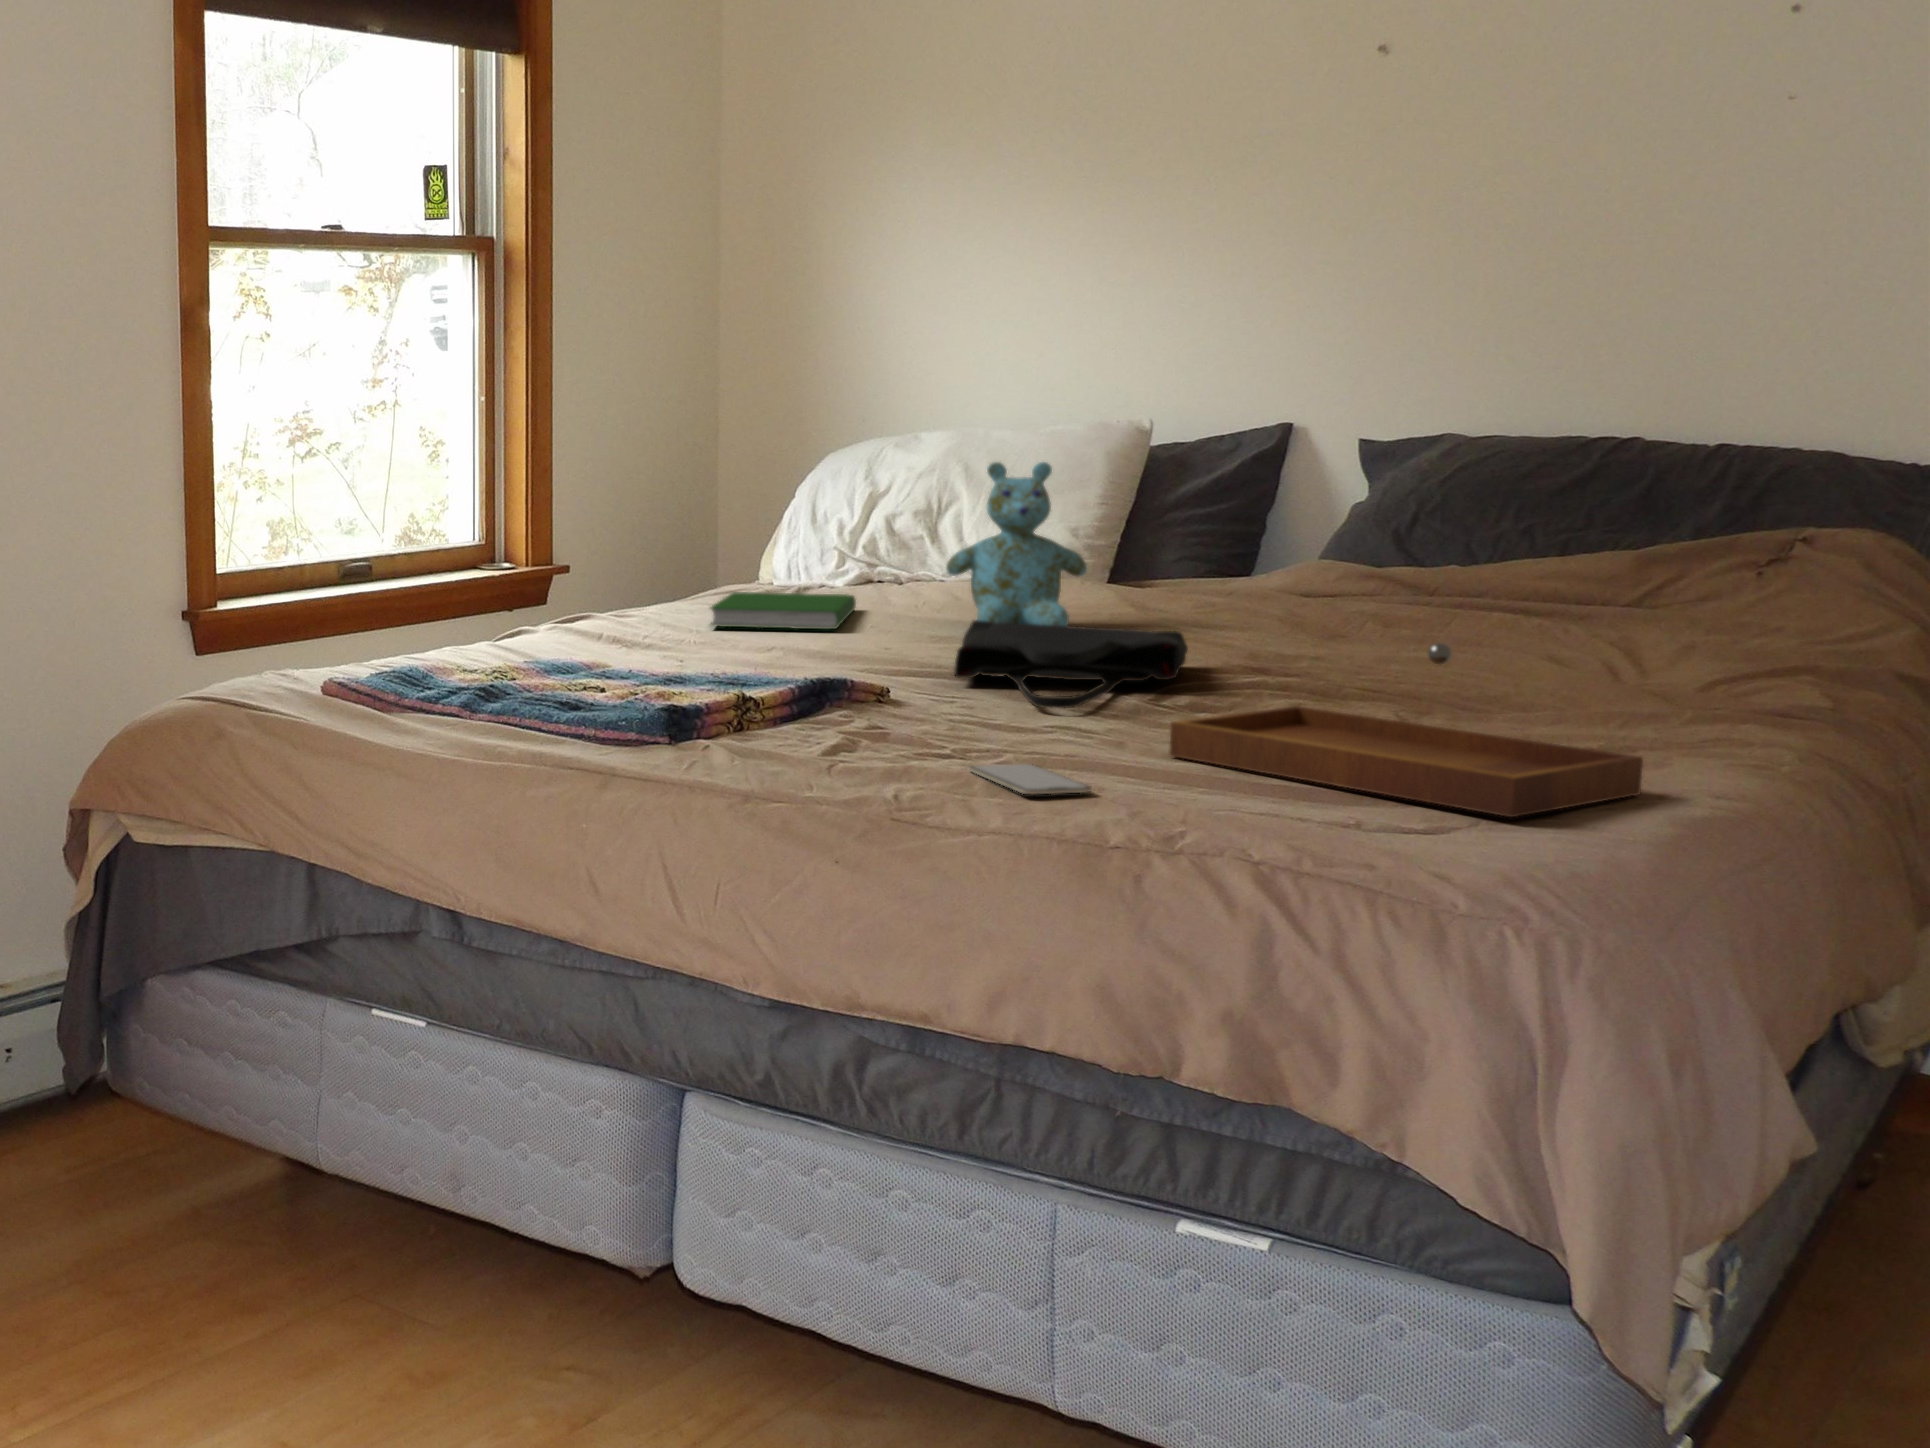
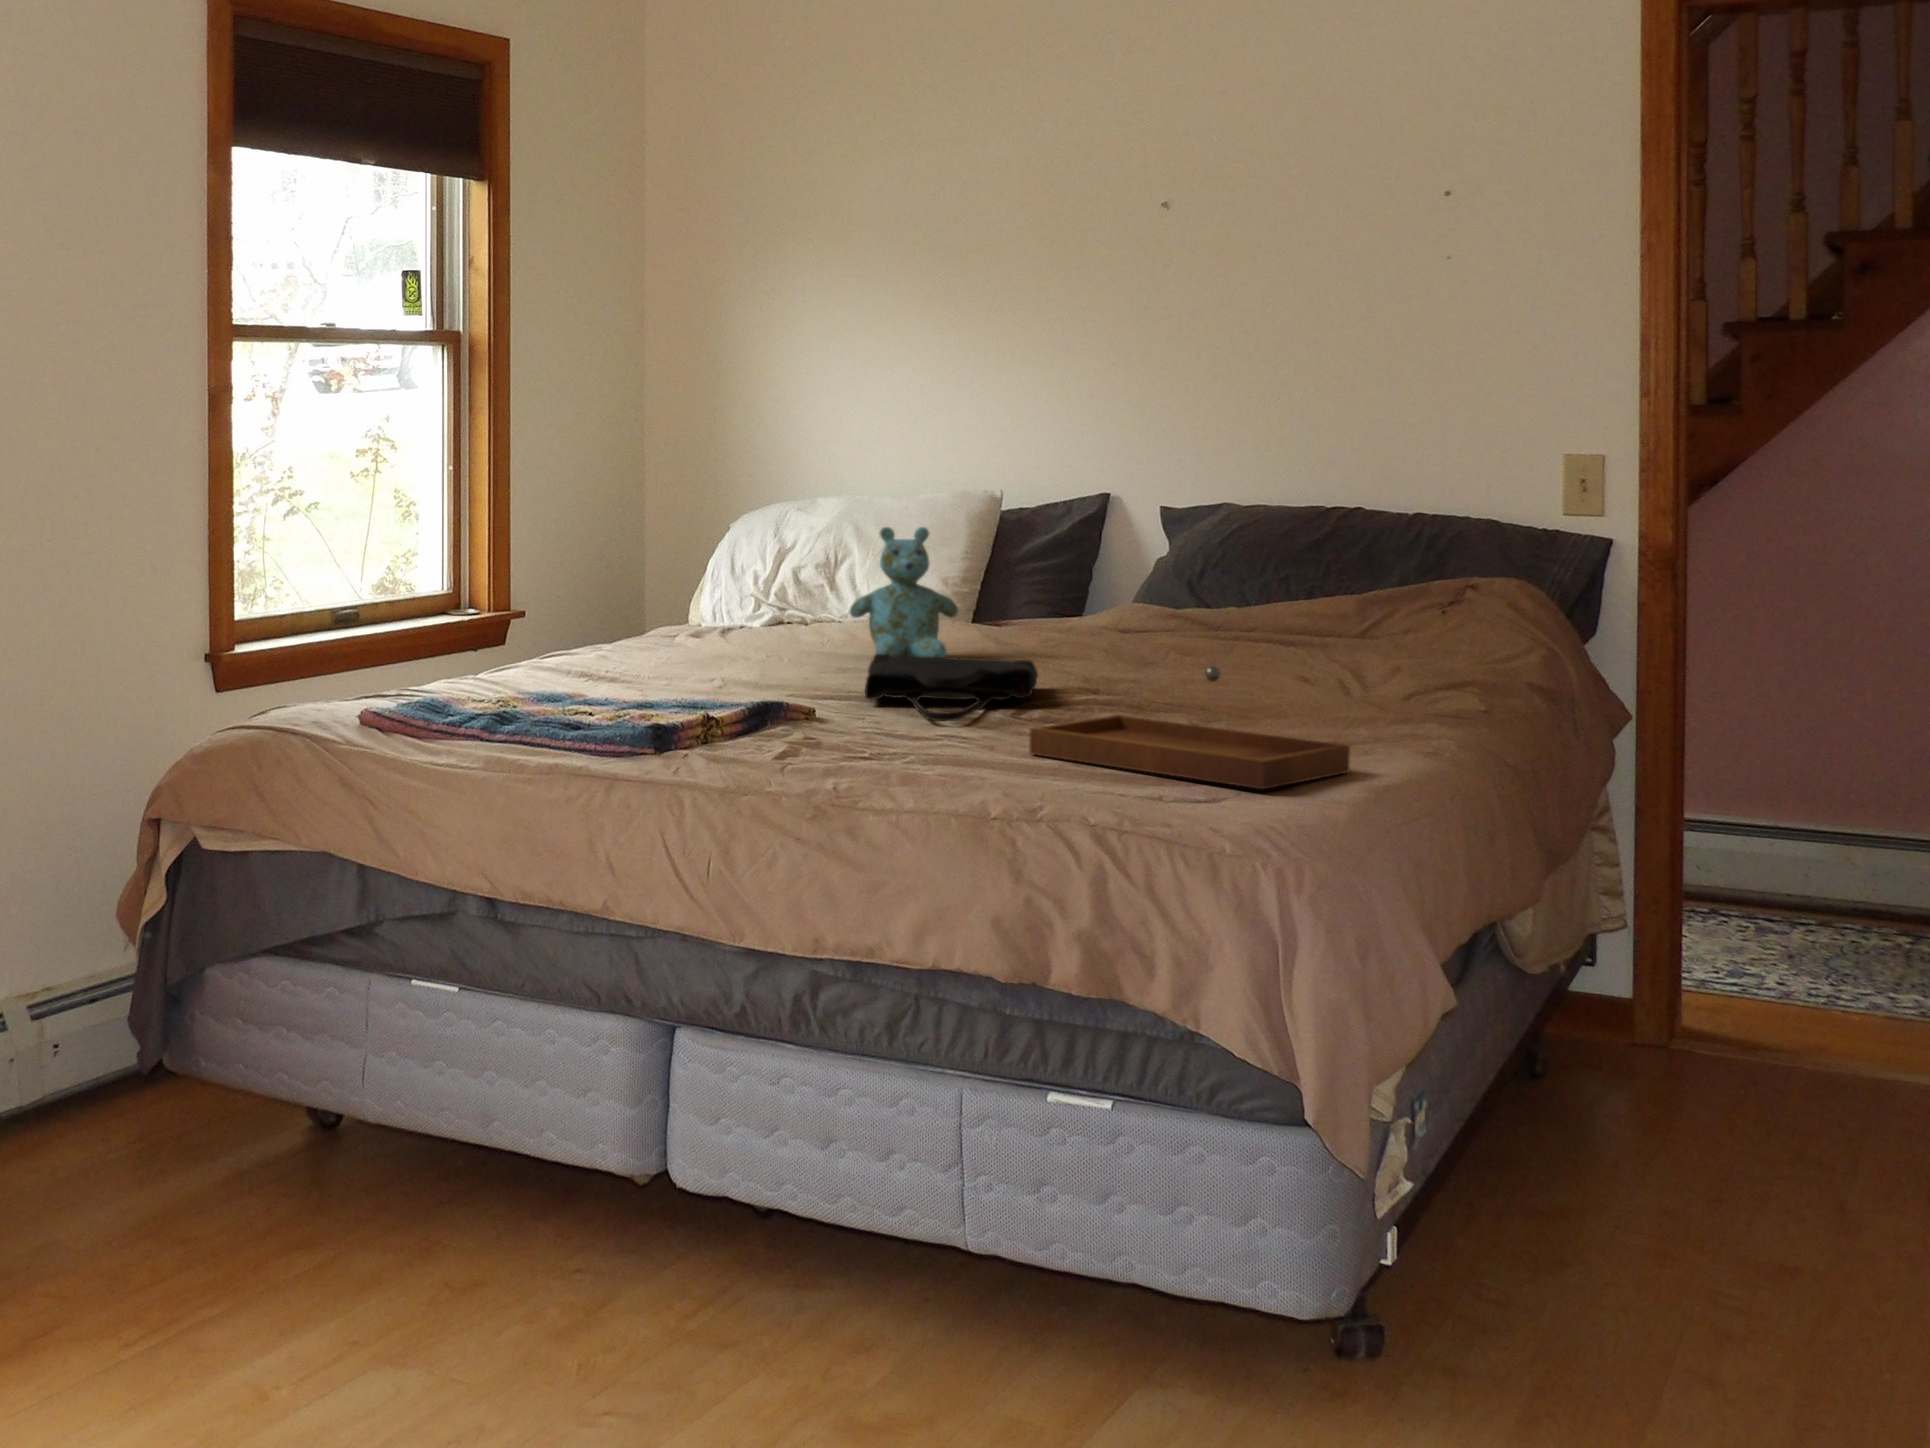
hardcover book: present [711,592,856,629] -> none [661,632,777,663]
smartphone: present [969,764,1091,794] -> none [886,762,977,783]

